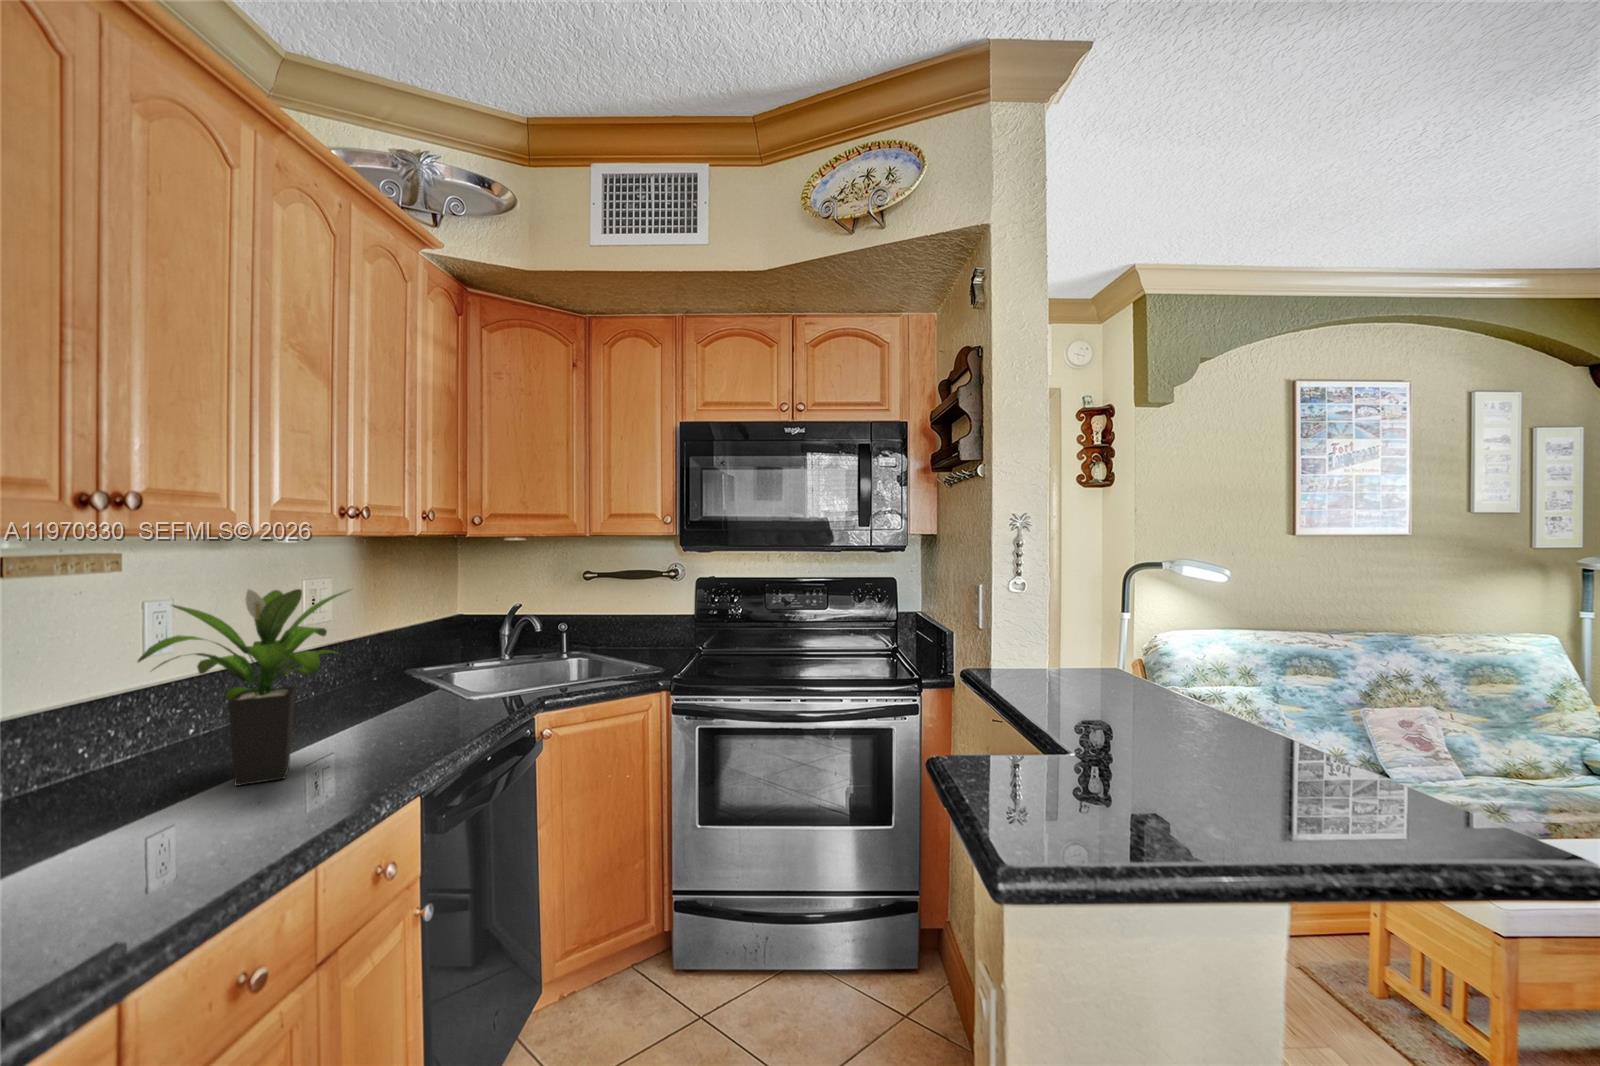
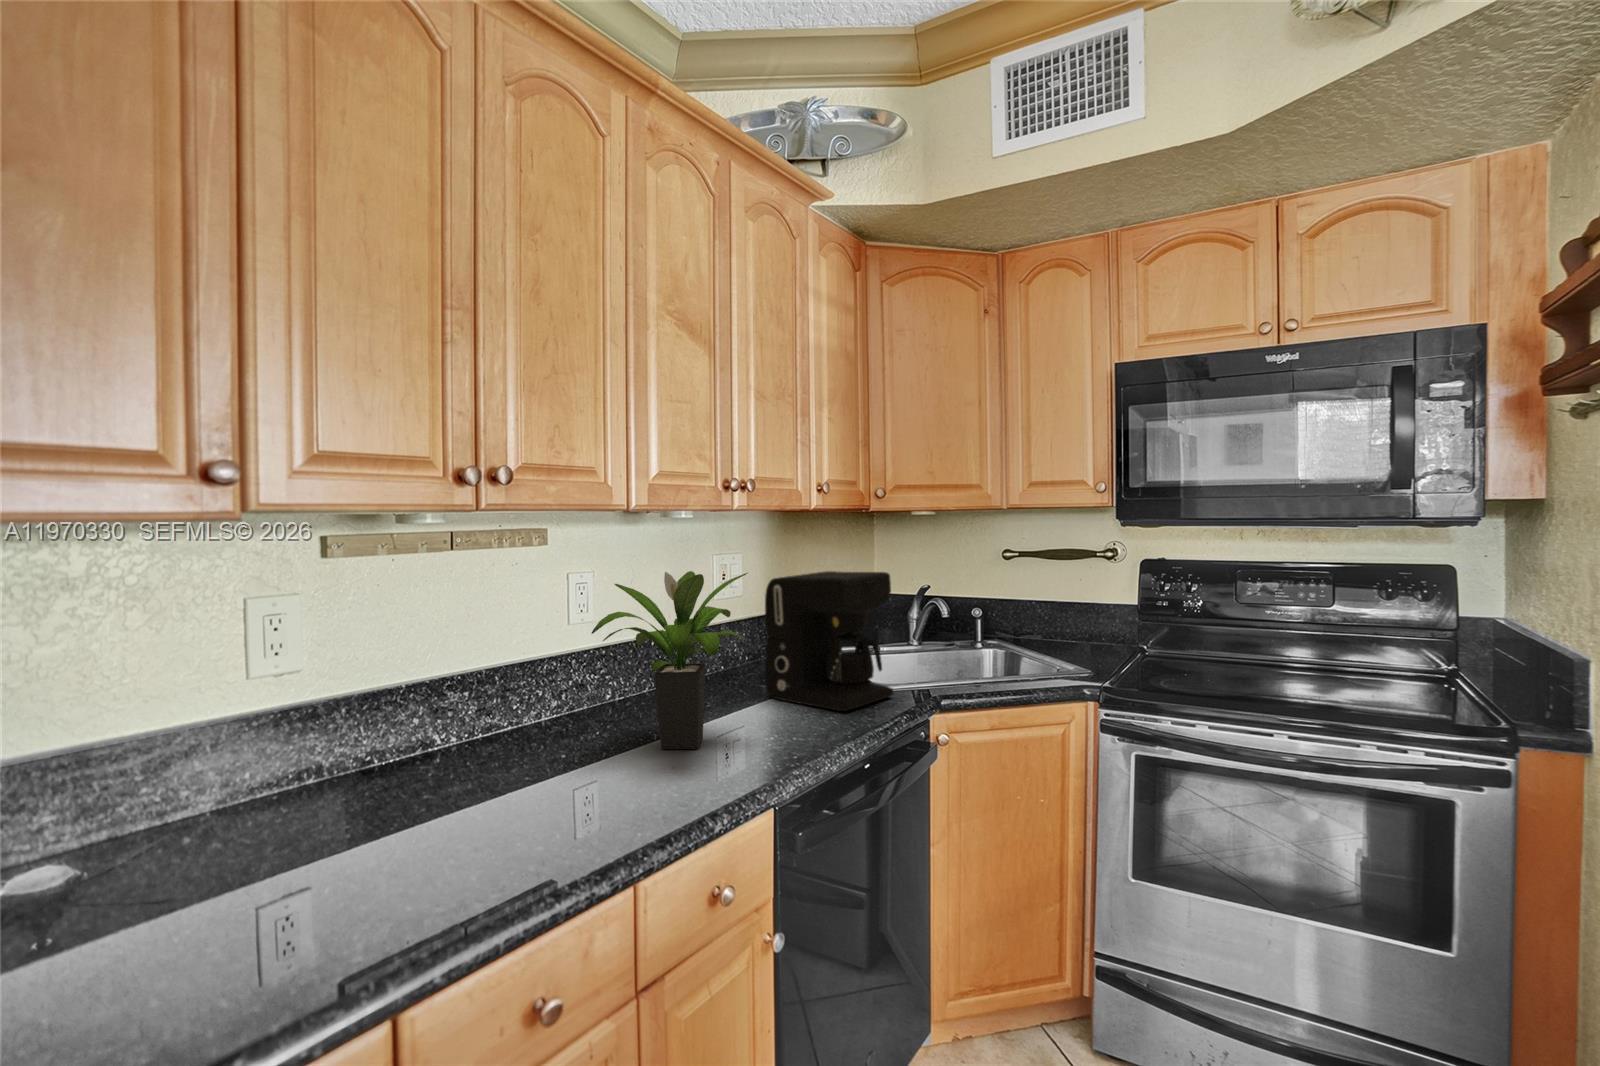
coffee maker: none [360,589,499,721] -> present [765,571,893,711]

